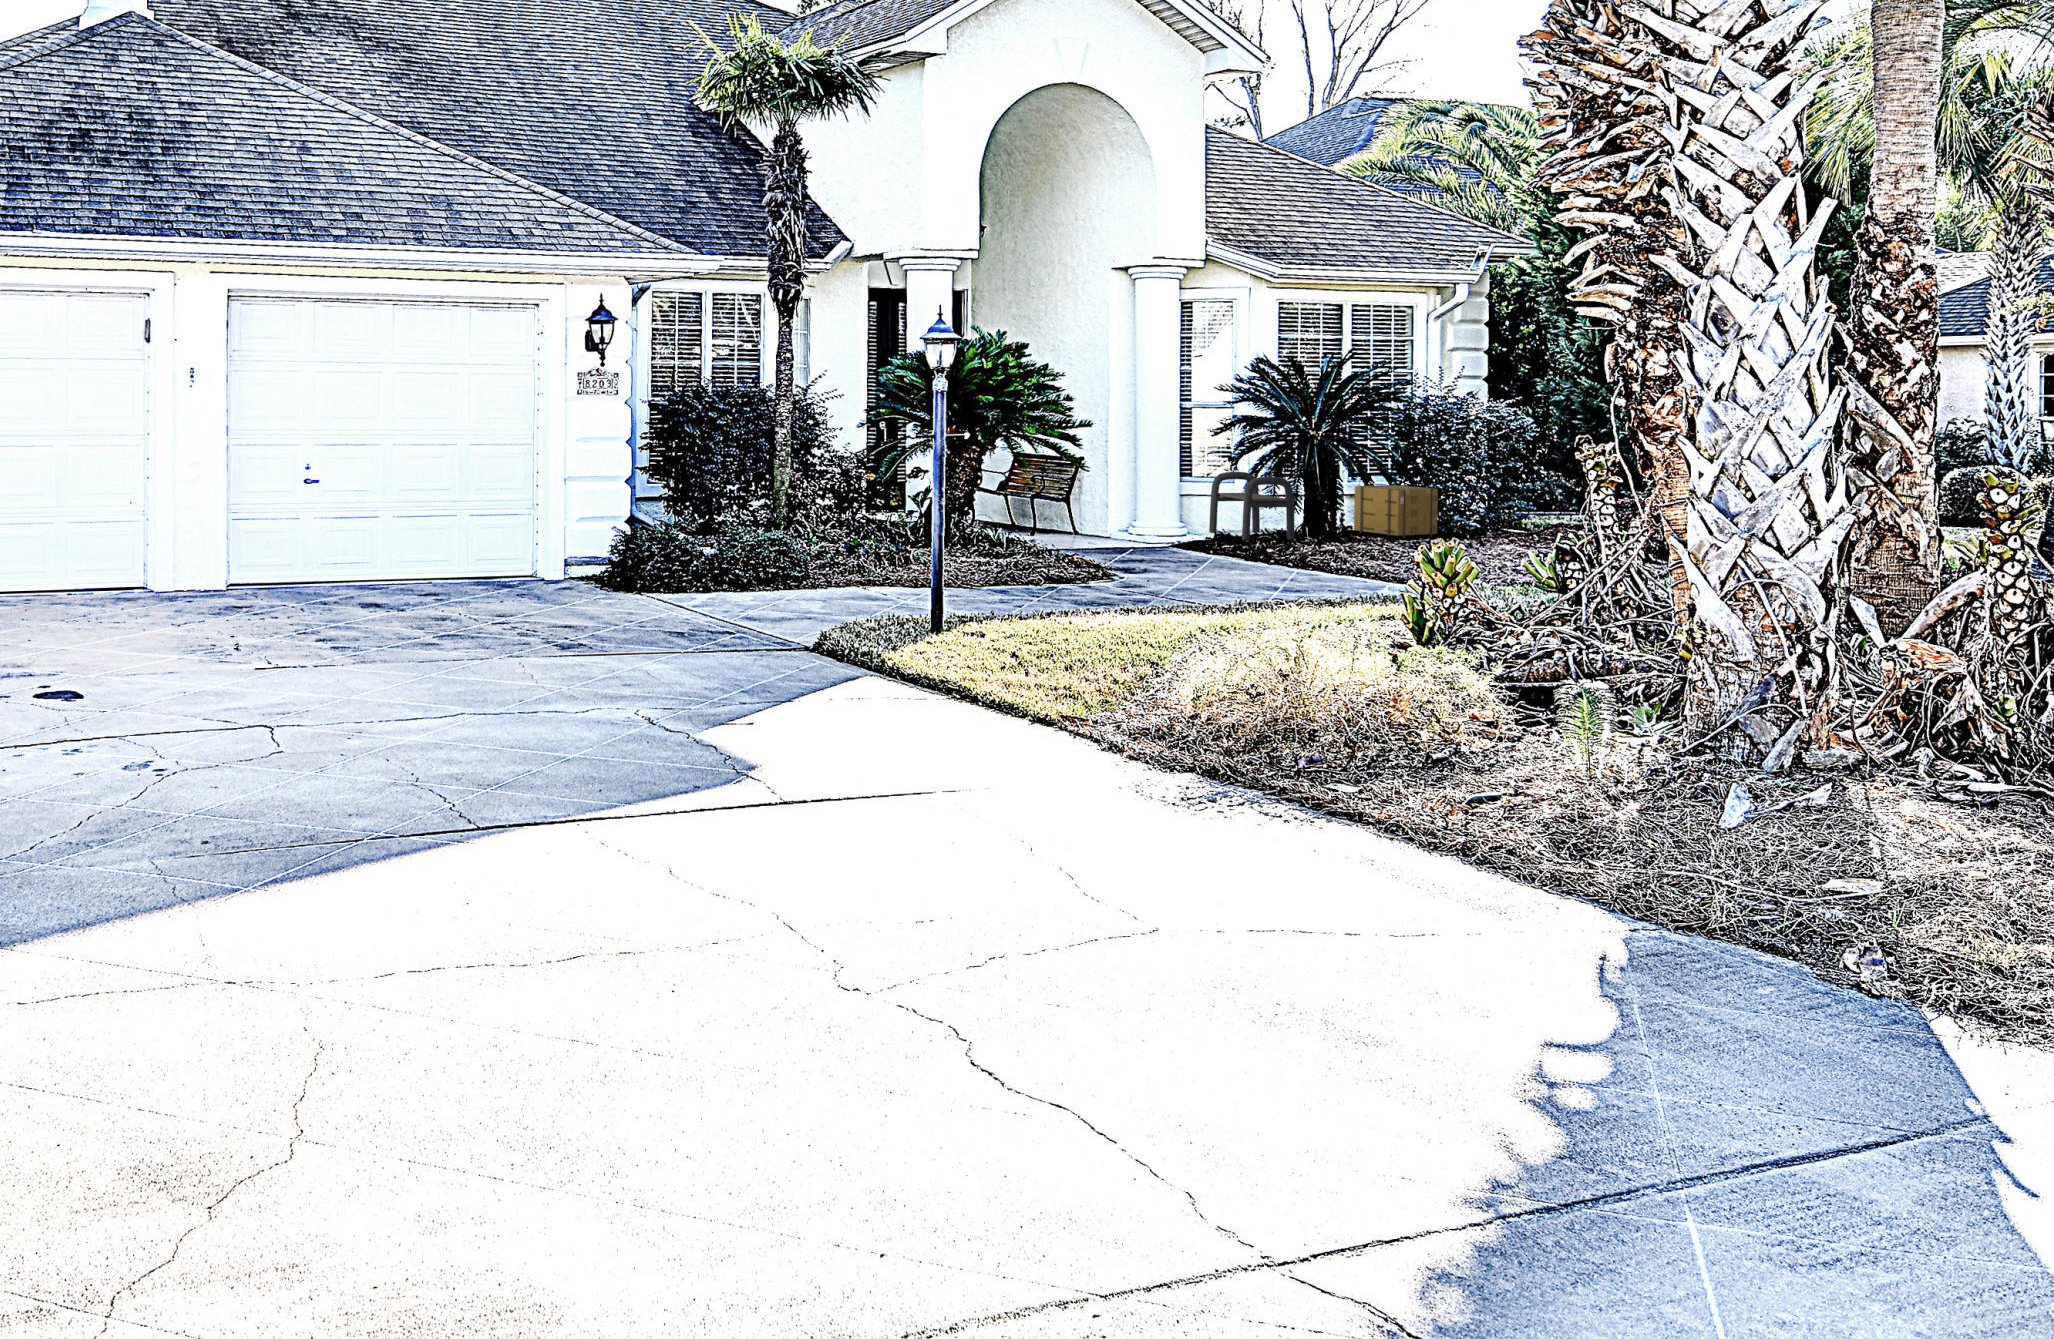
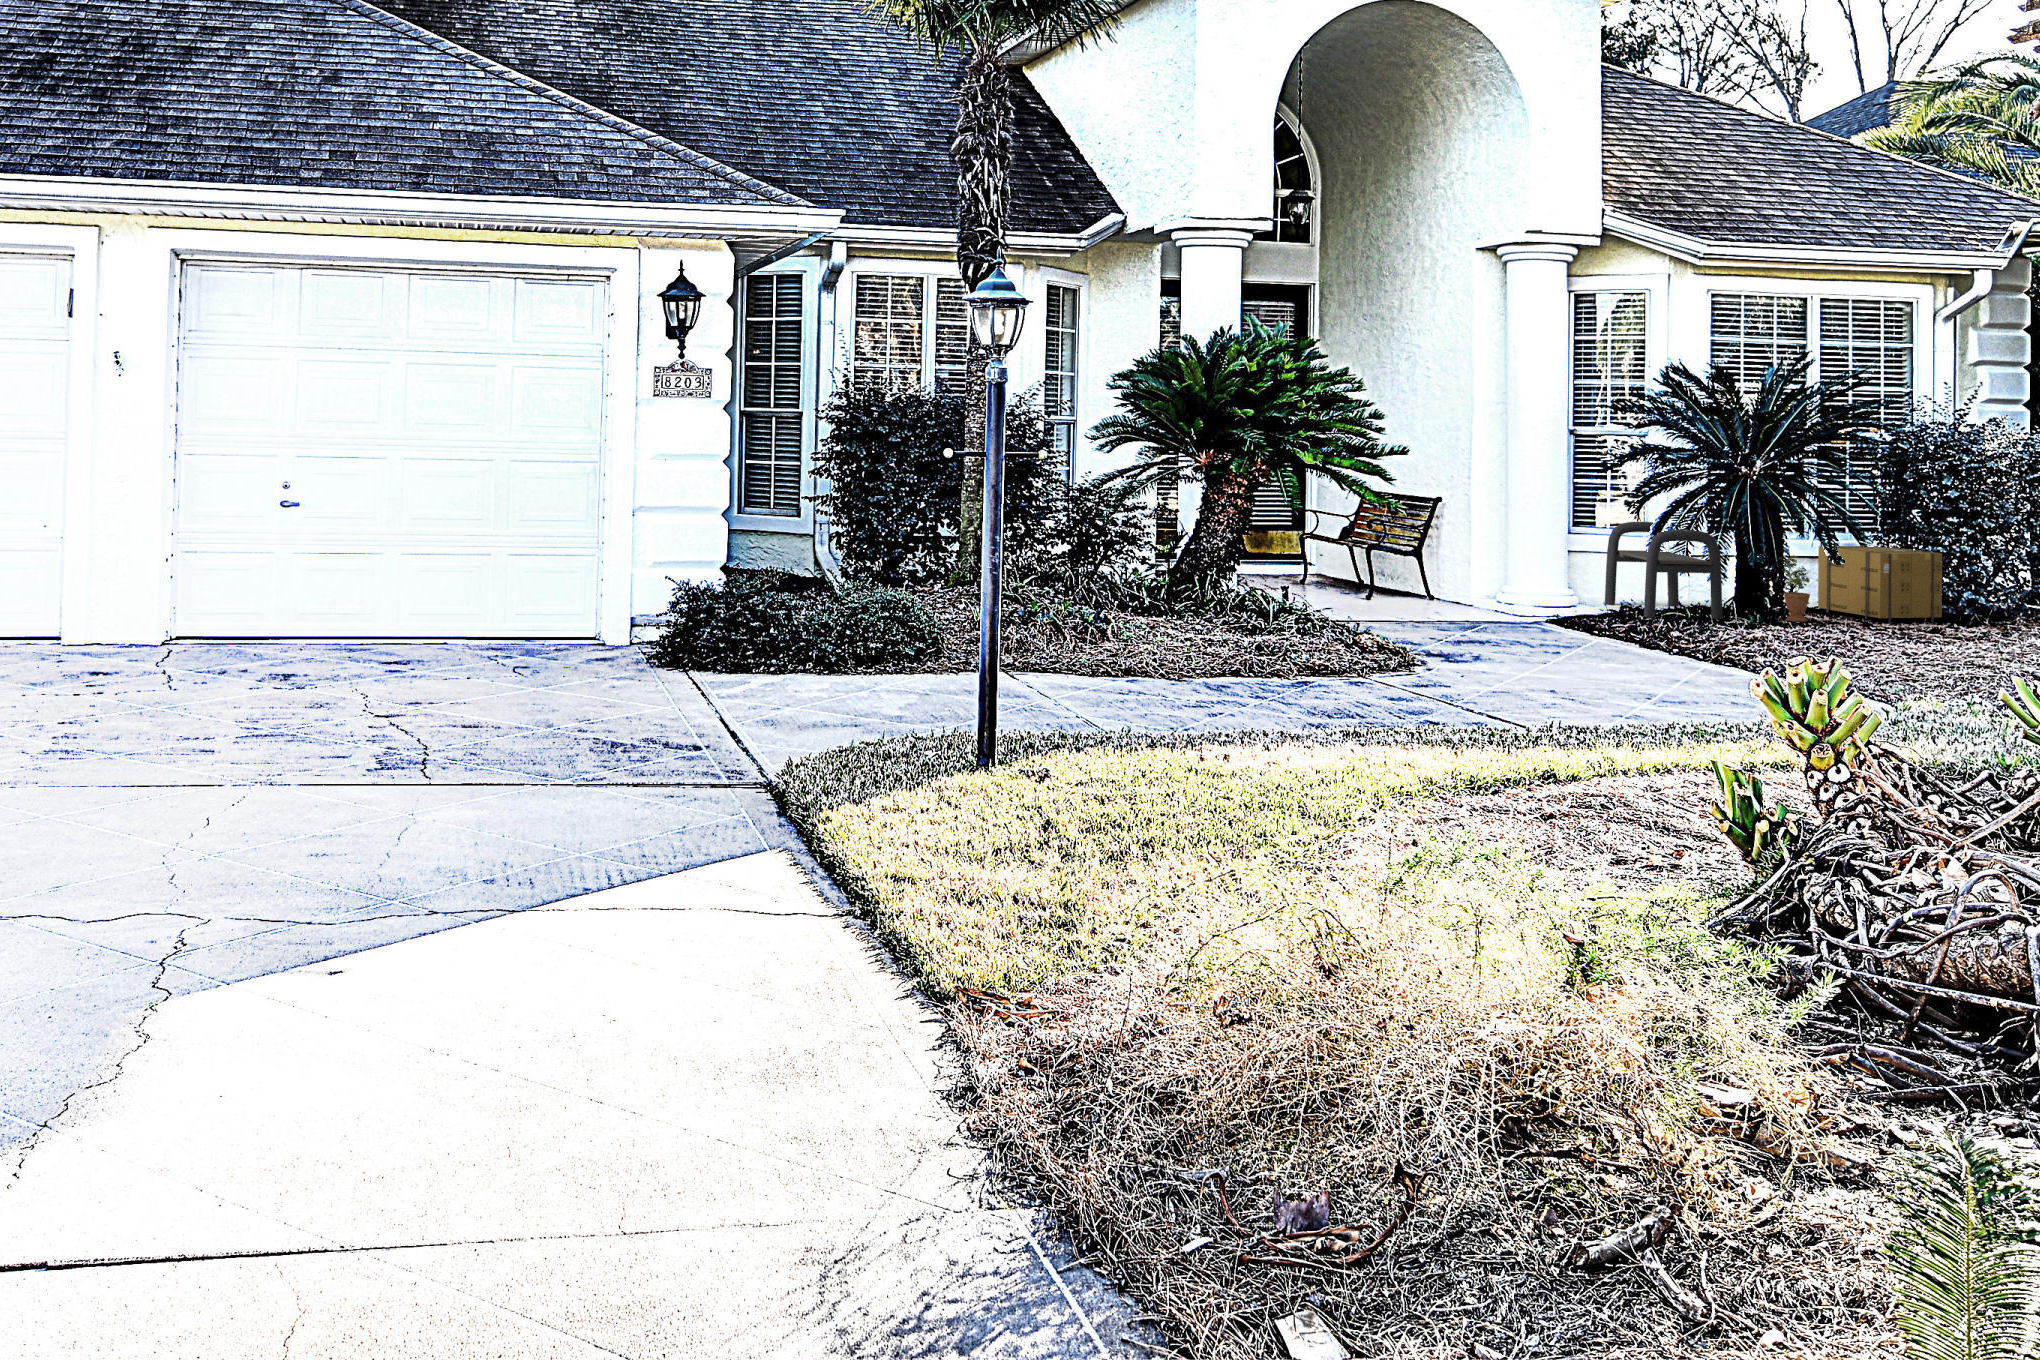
potted plant: none [1331,491,1352,540] -> present [1778,553,1810,622]

